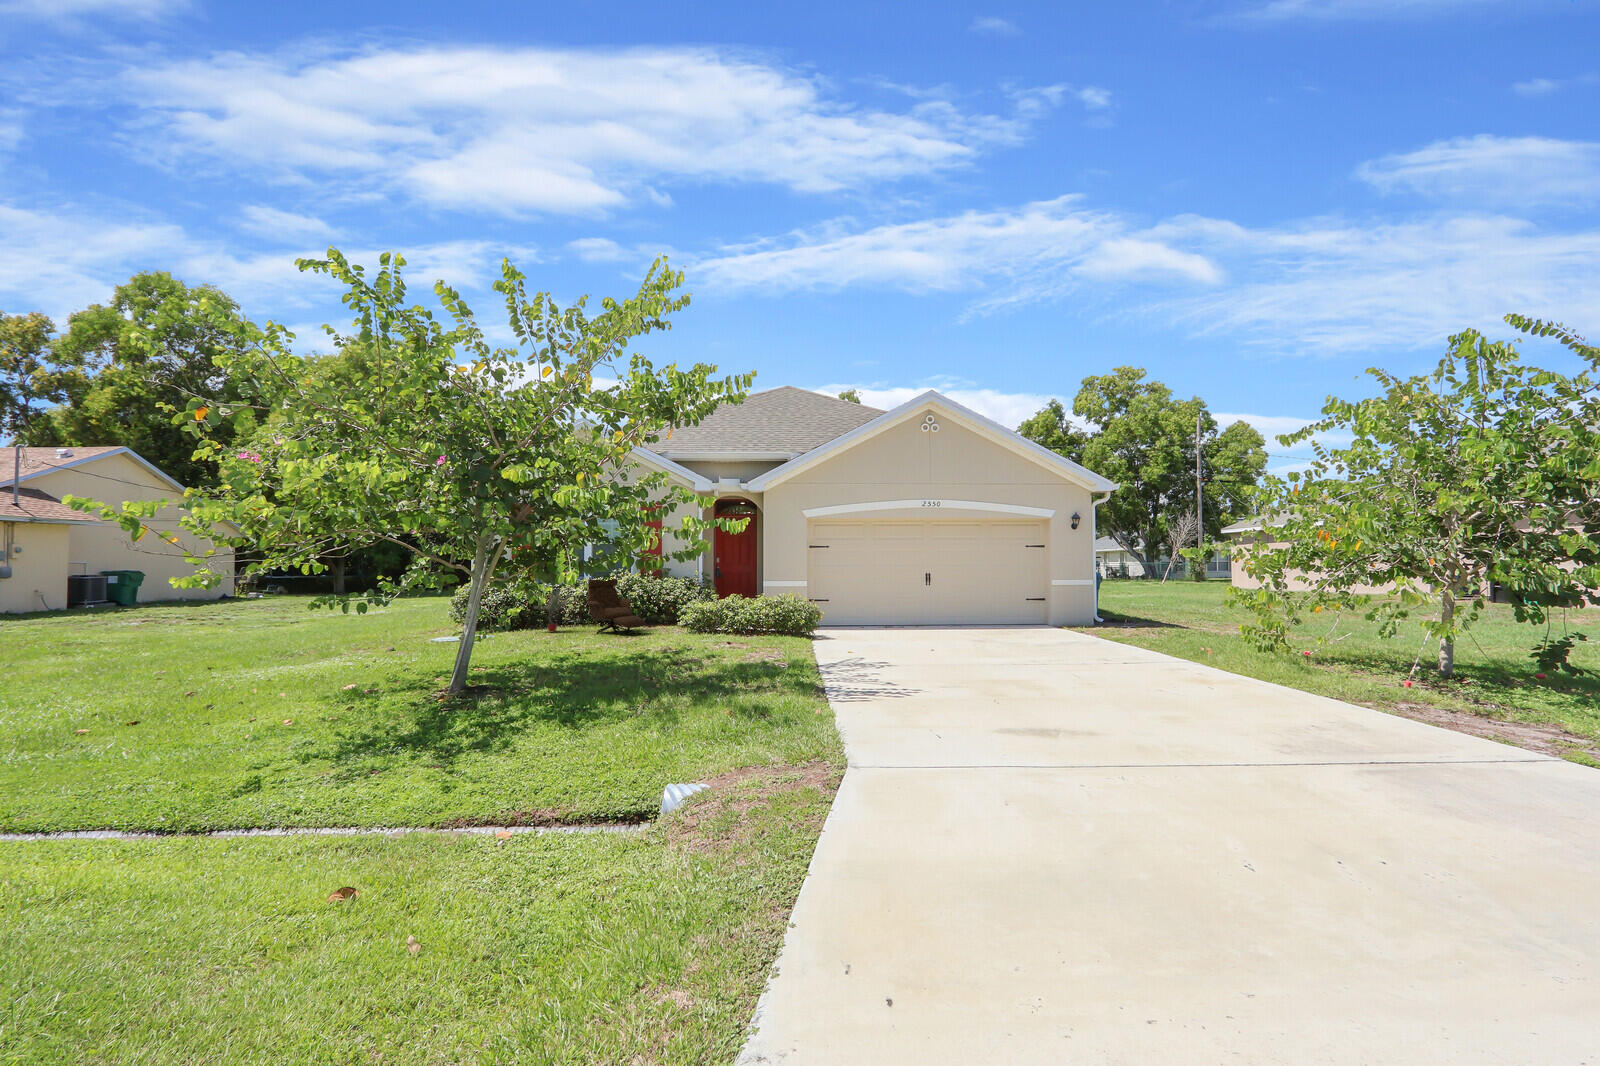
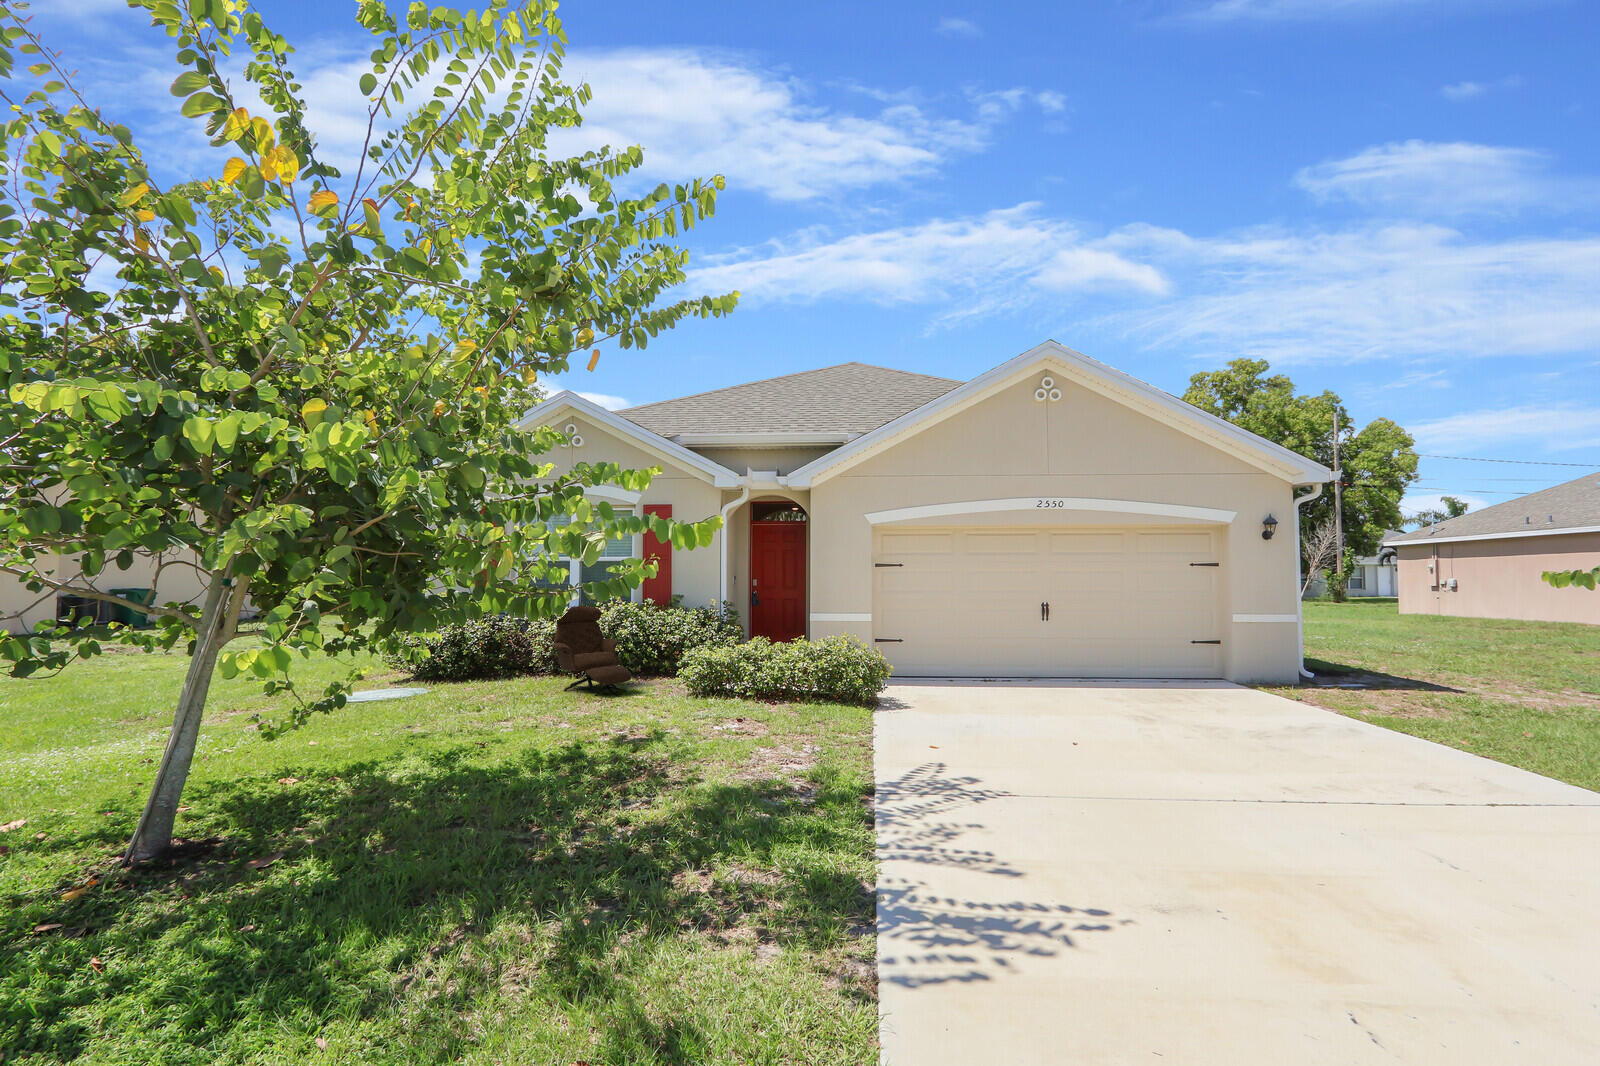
potted tree: present [535,591,570,632] -> none [482,621,534,687]

